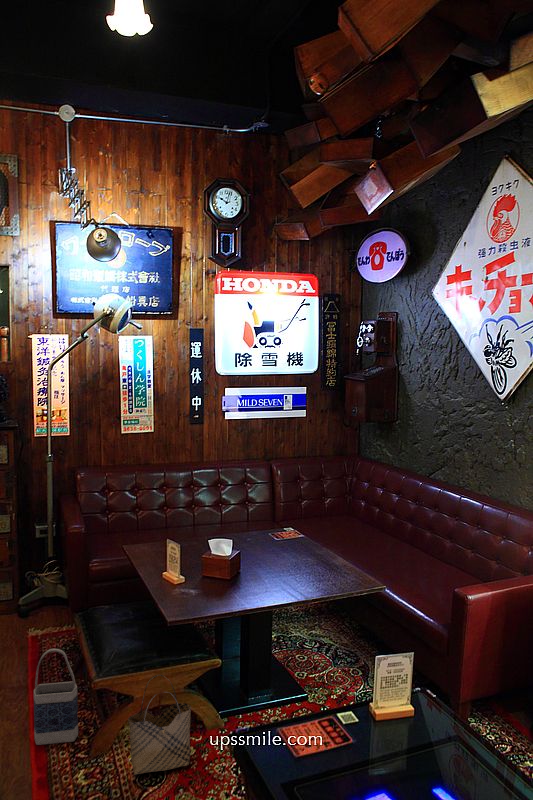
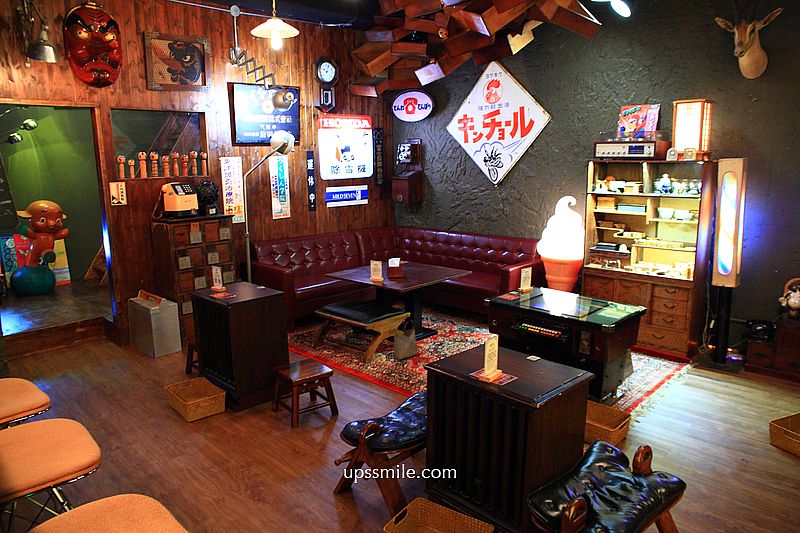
bag: present [34,649,78,745] -> none [336,316,357,363]

